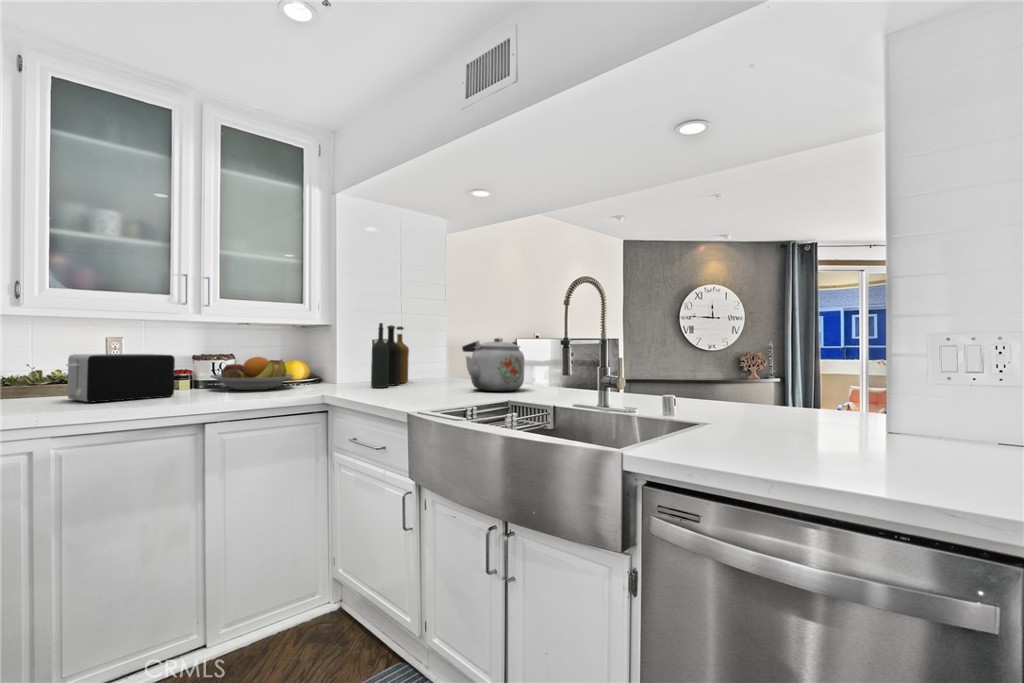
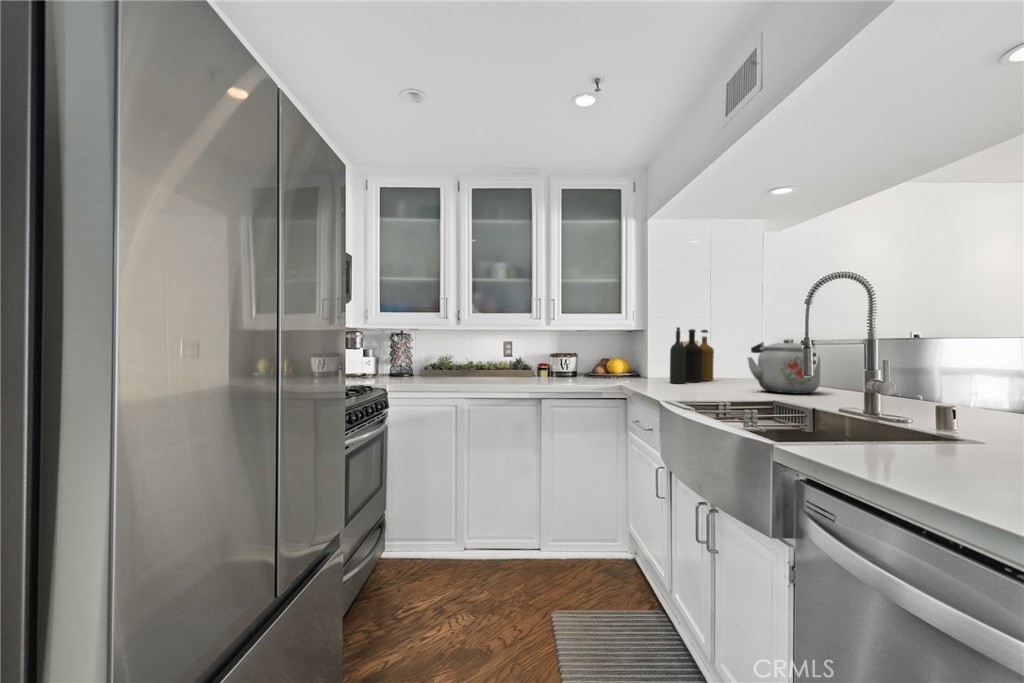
toaster: present [66,354,175,402] -> none [478,352,532,381]
fruit bowl: present [210,357,294,390] -> none [557,355,613,380]

